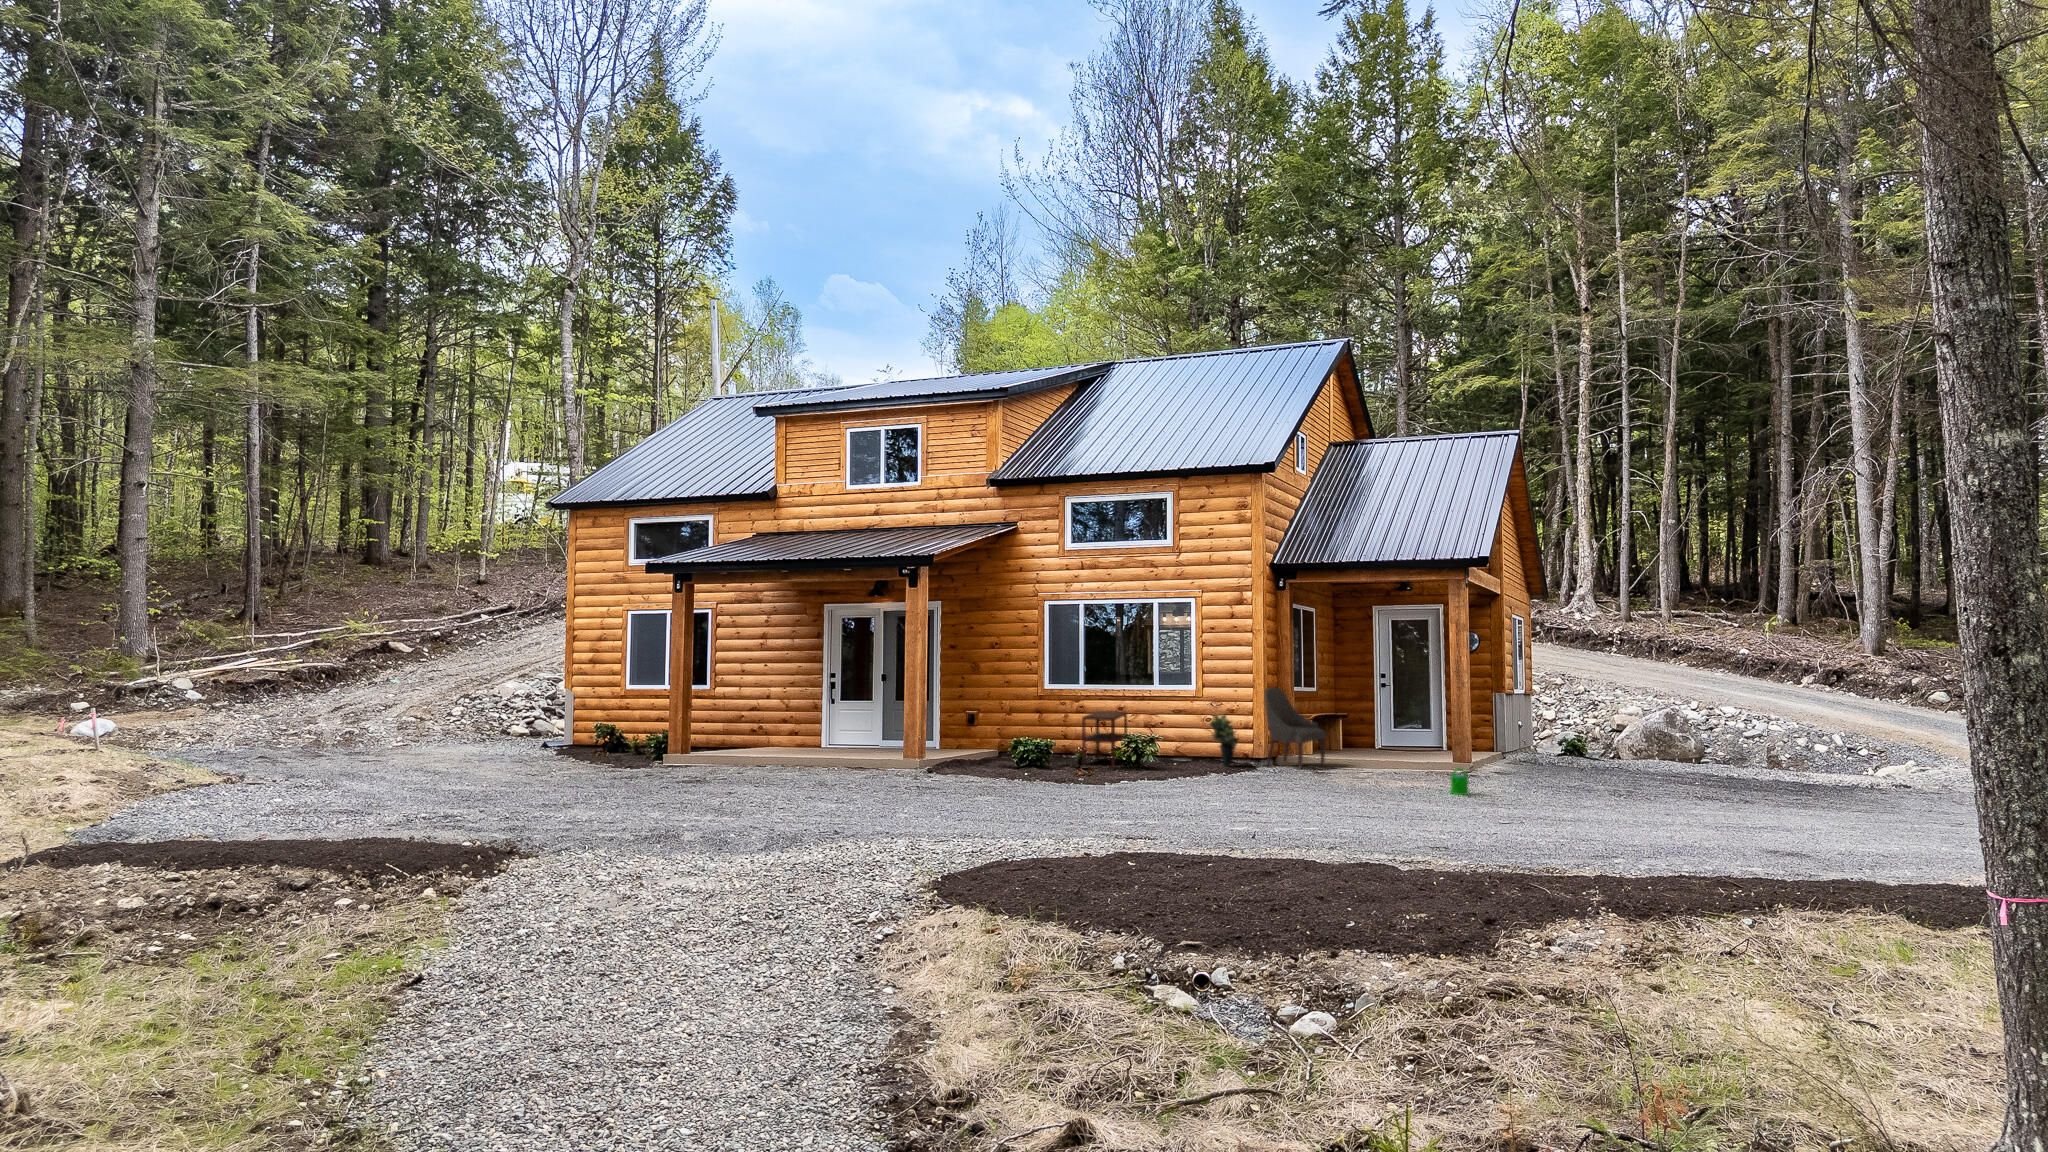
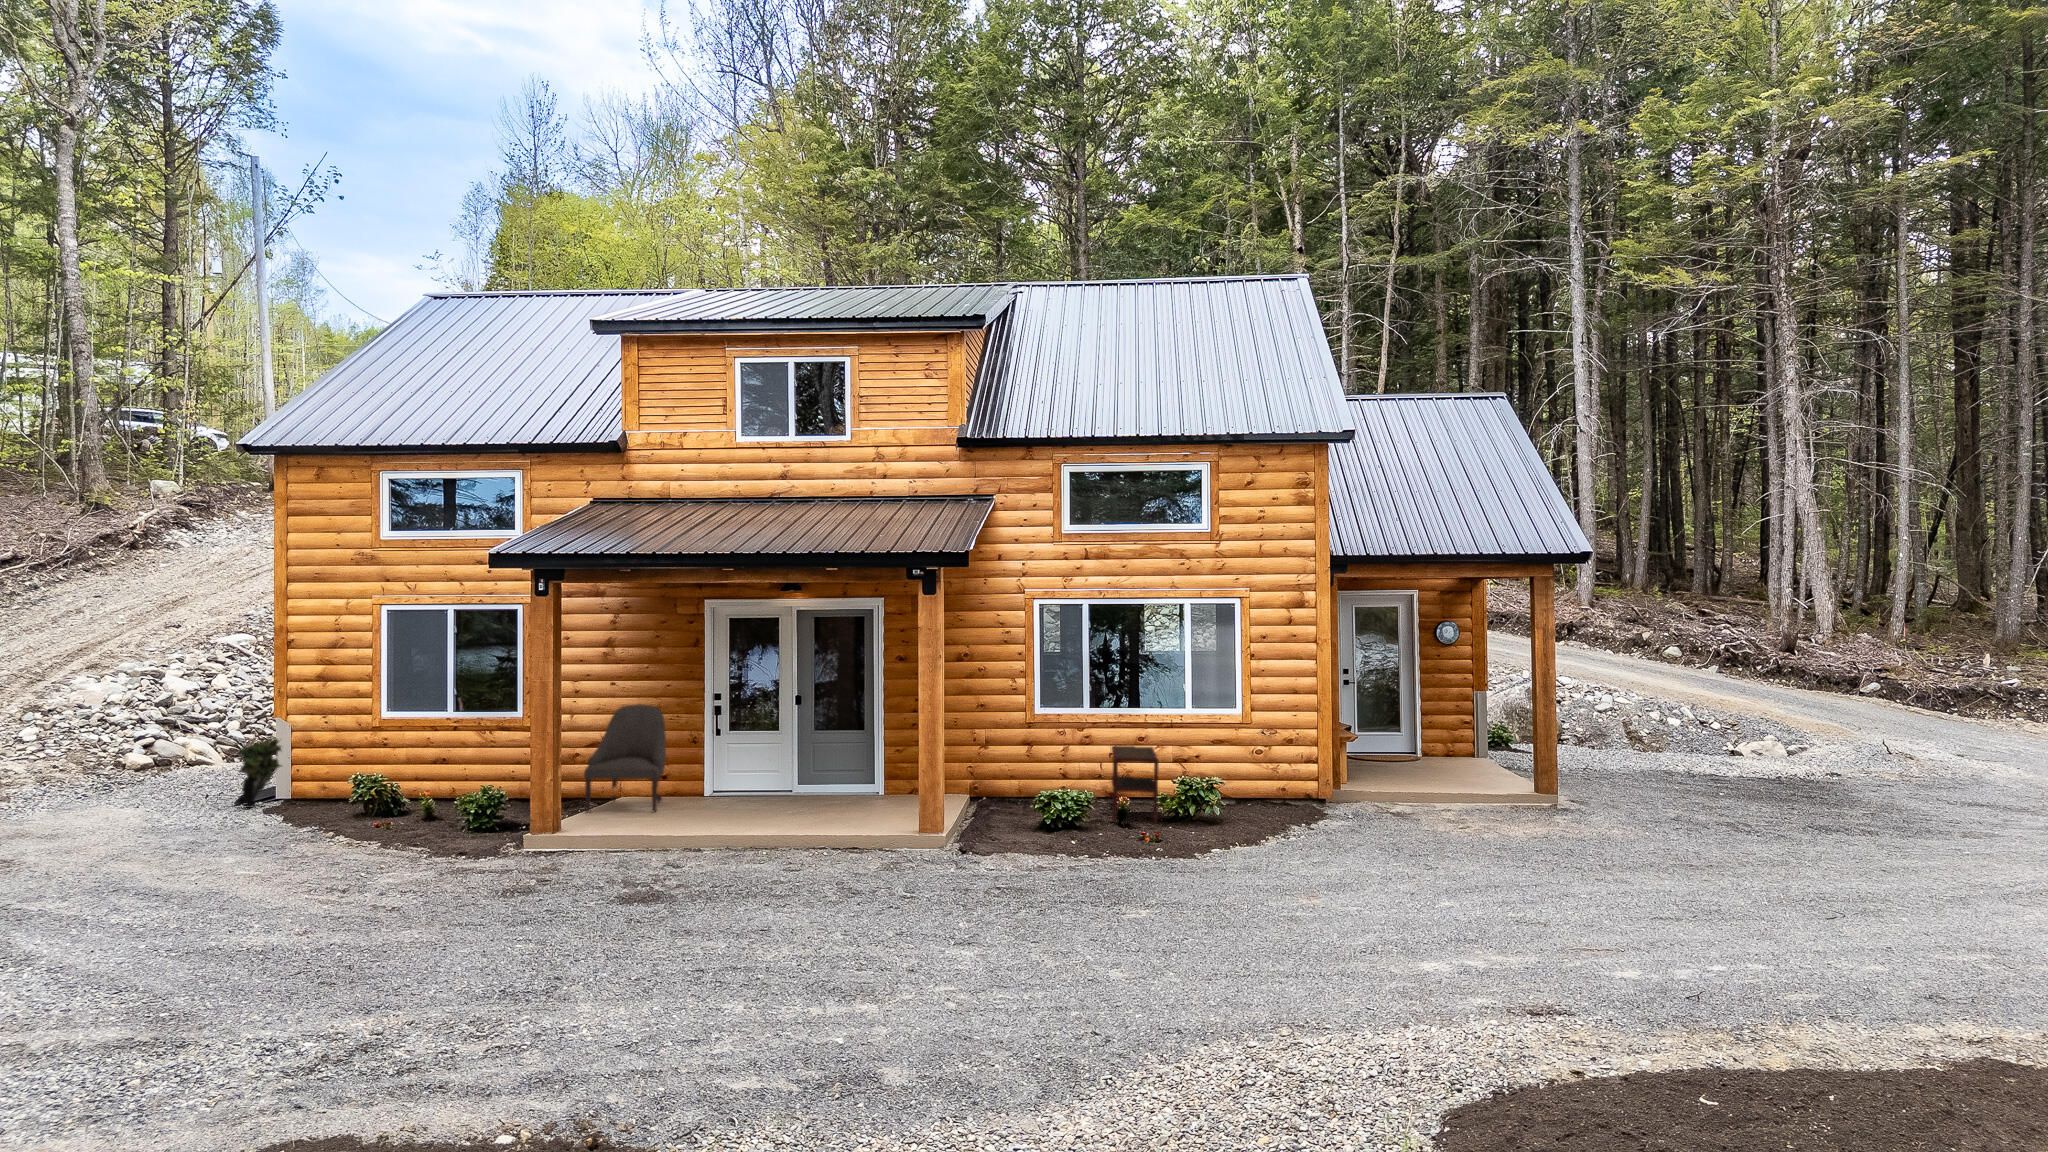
chair: present [1264,687,1326,770] -> present [584,704,666,813]
potted plant: present [1209,714,1239,767] -> present [237,738,281,808]
watering can: present [1450,768,1470,795] -> none [1660,828,1691,865]

